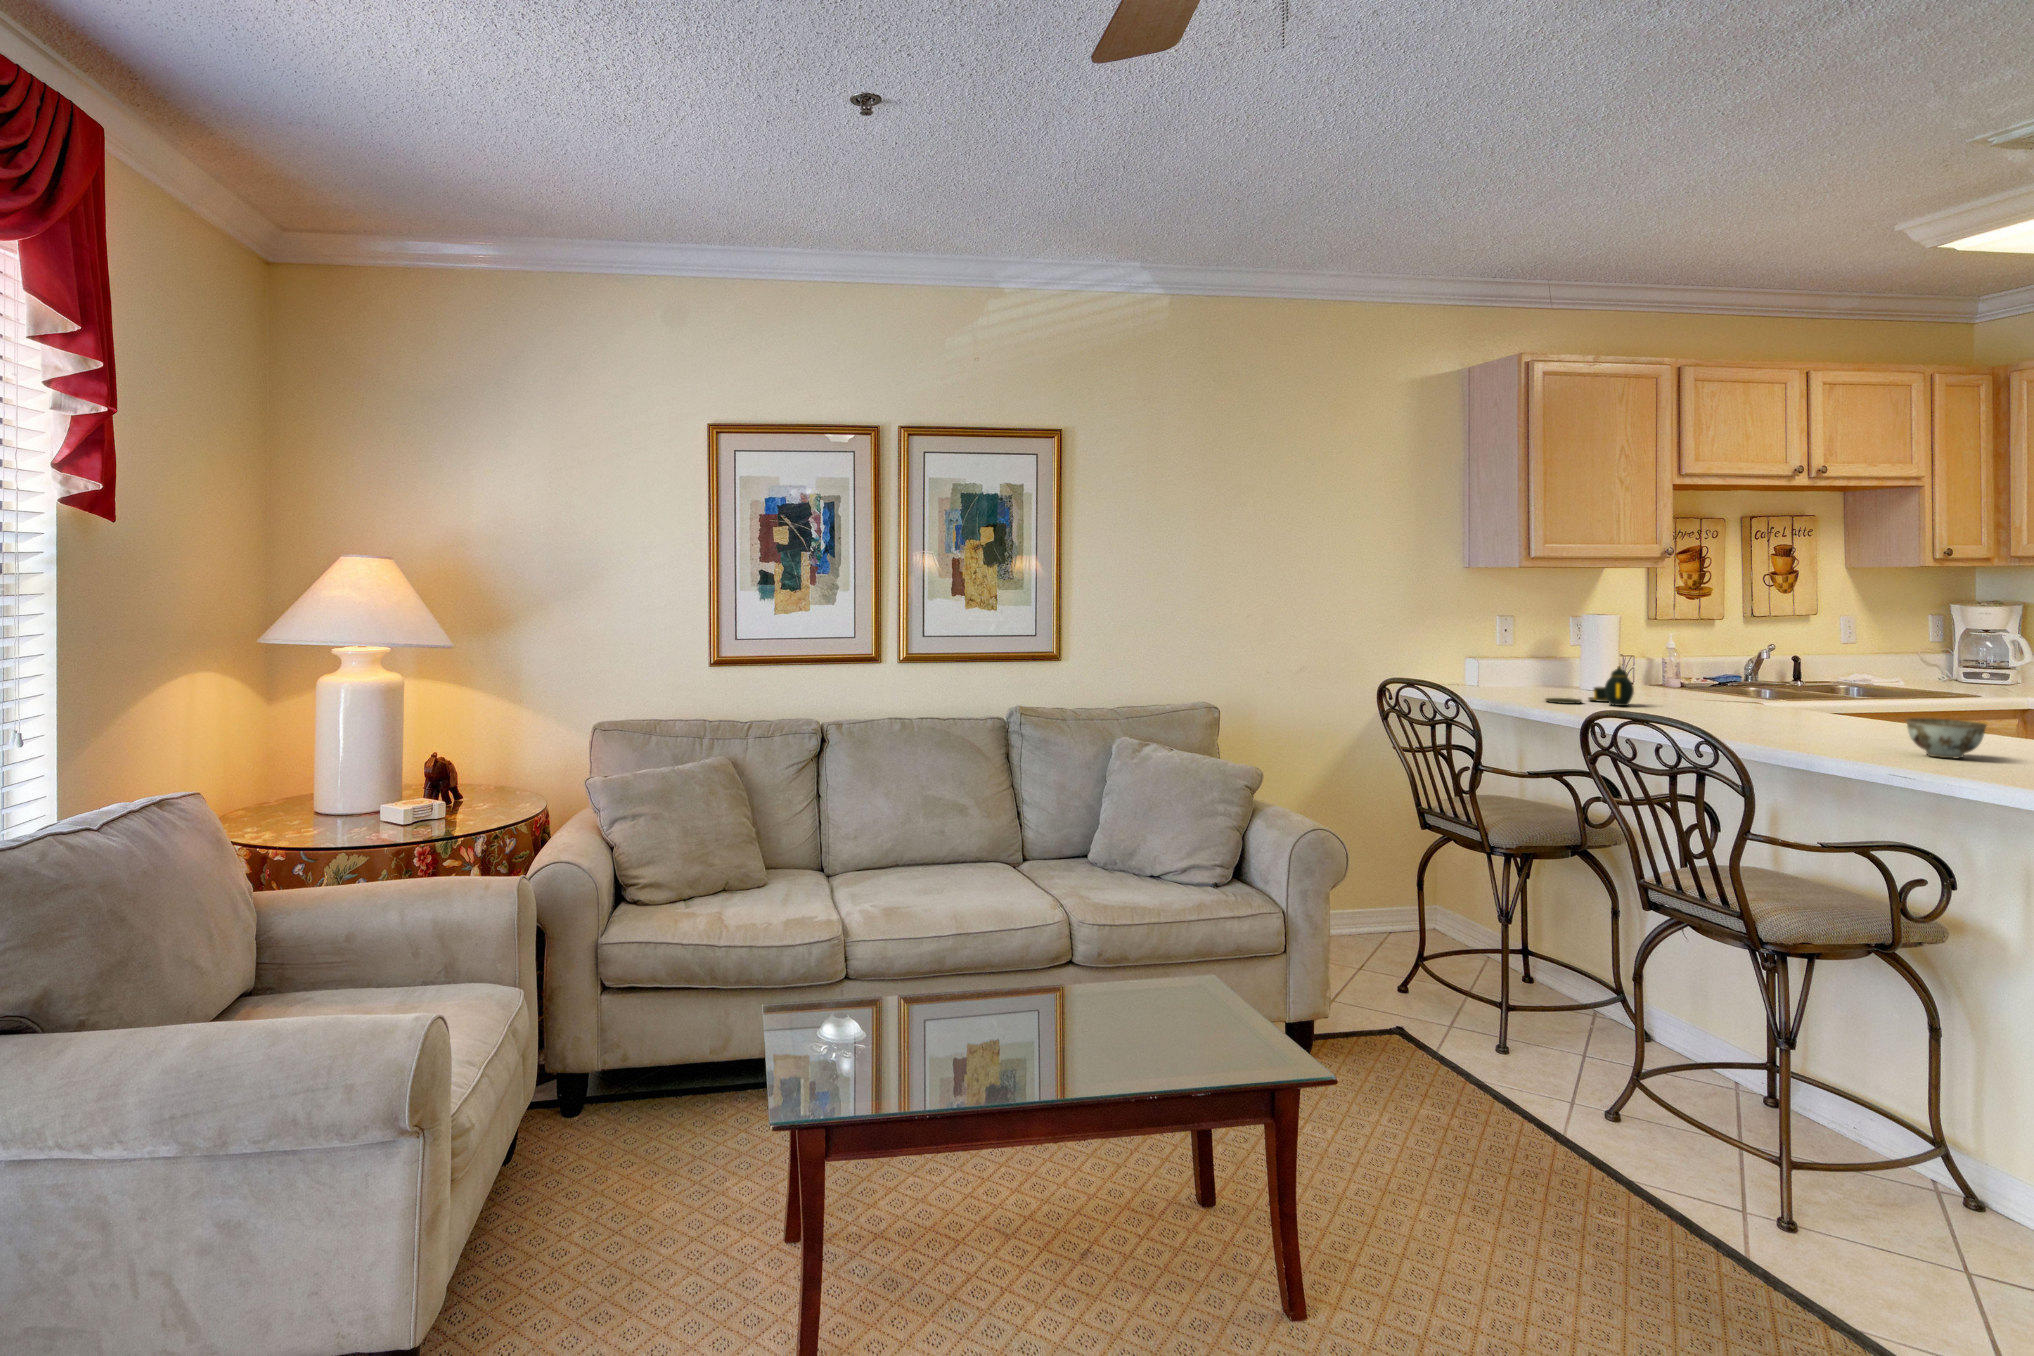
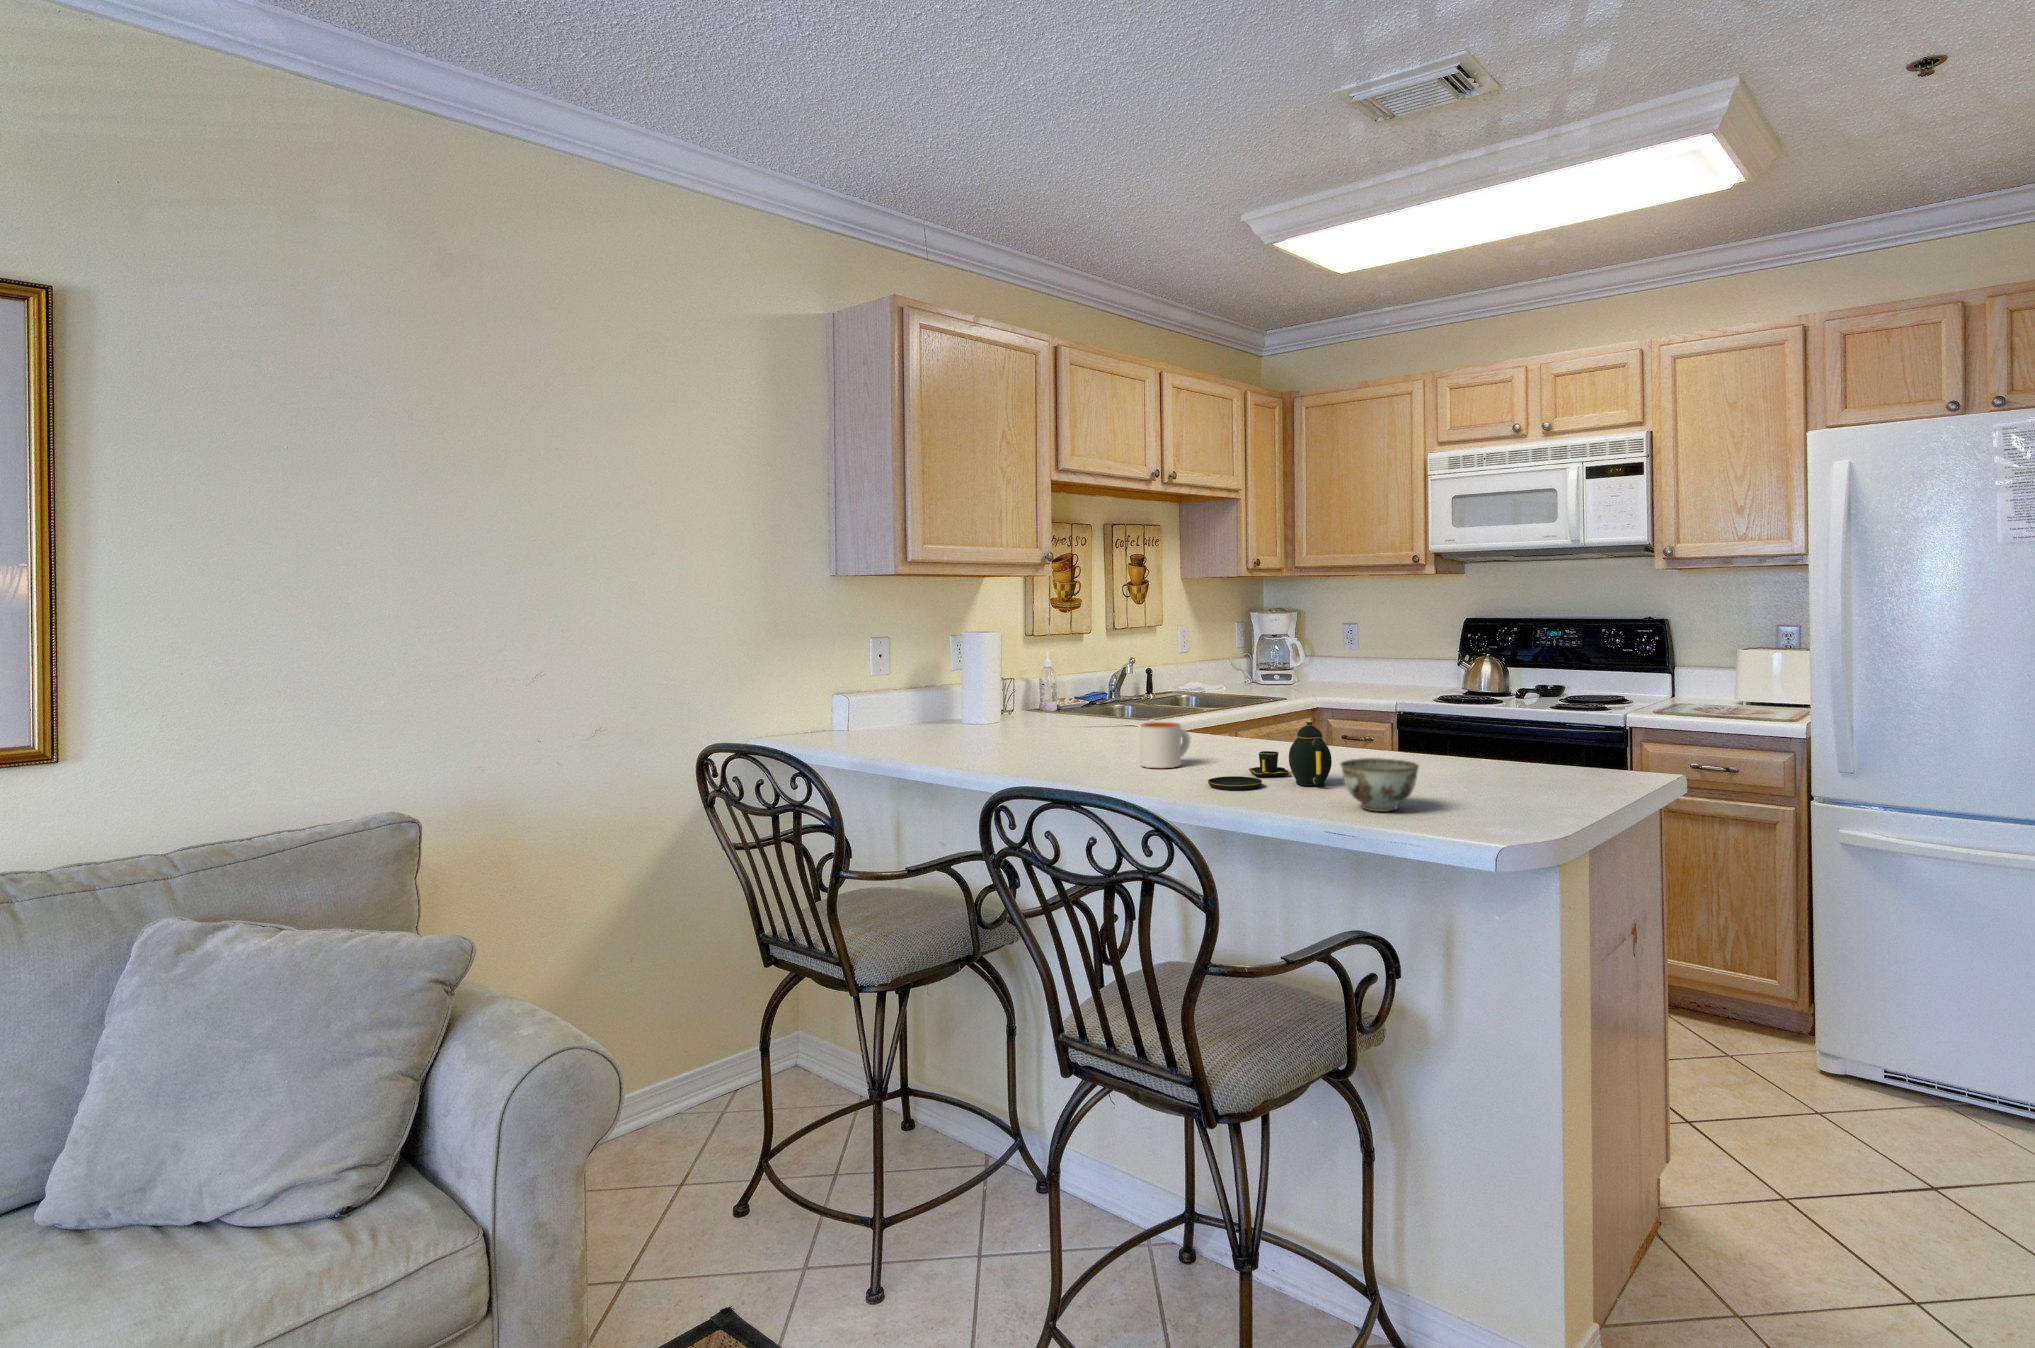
teapot: present [1545,666,1634,706] -> present [1208,721,1332,790]
mug: none [1737,689,1789,725] -> present [1140,722,1190,768]

